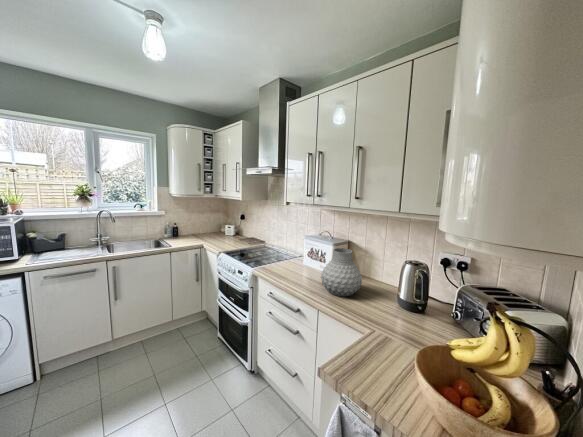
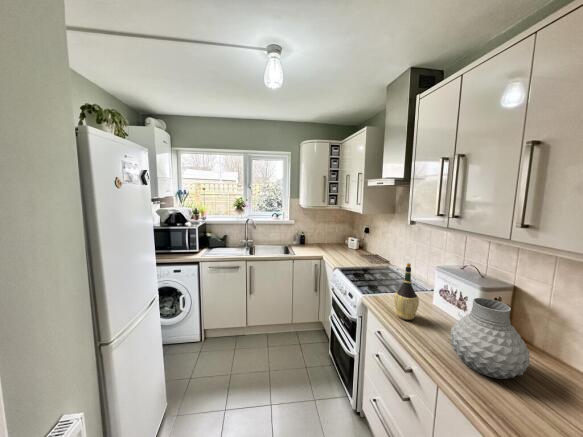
wine bottle: none [280,234,297,277] -> present [394,263,419,320]

